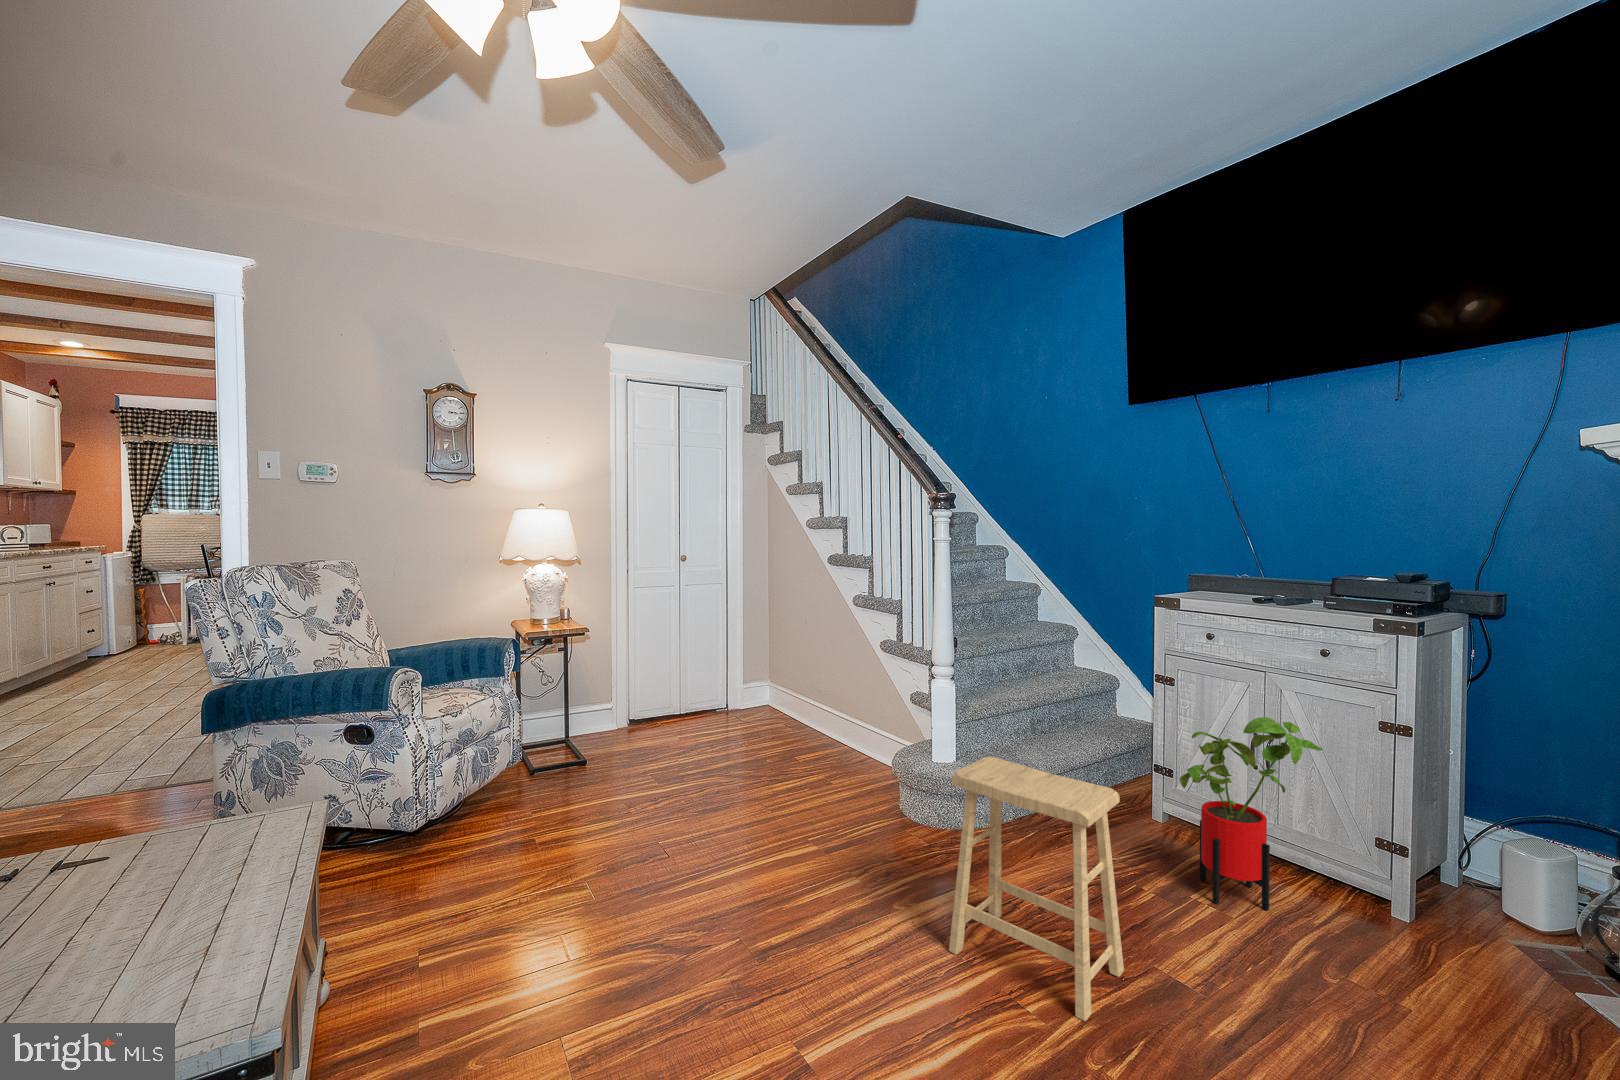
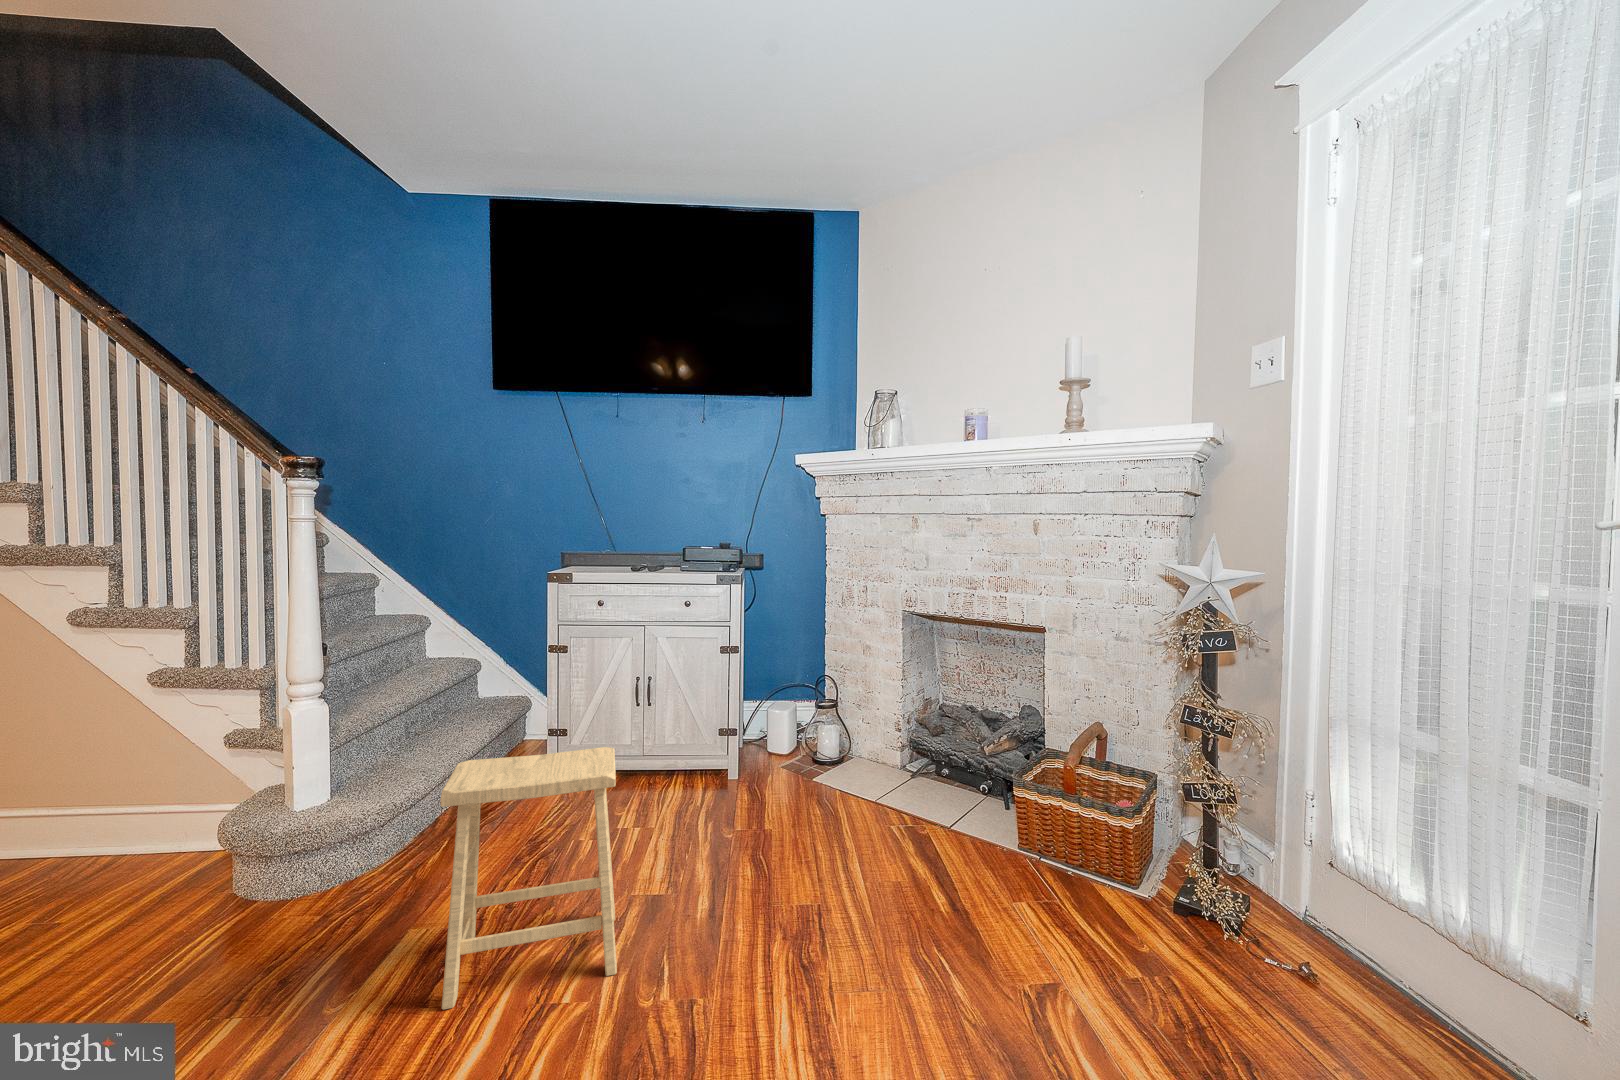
house plant: present [1180,717,1323,911] -> none [602,657,701,824]

